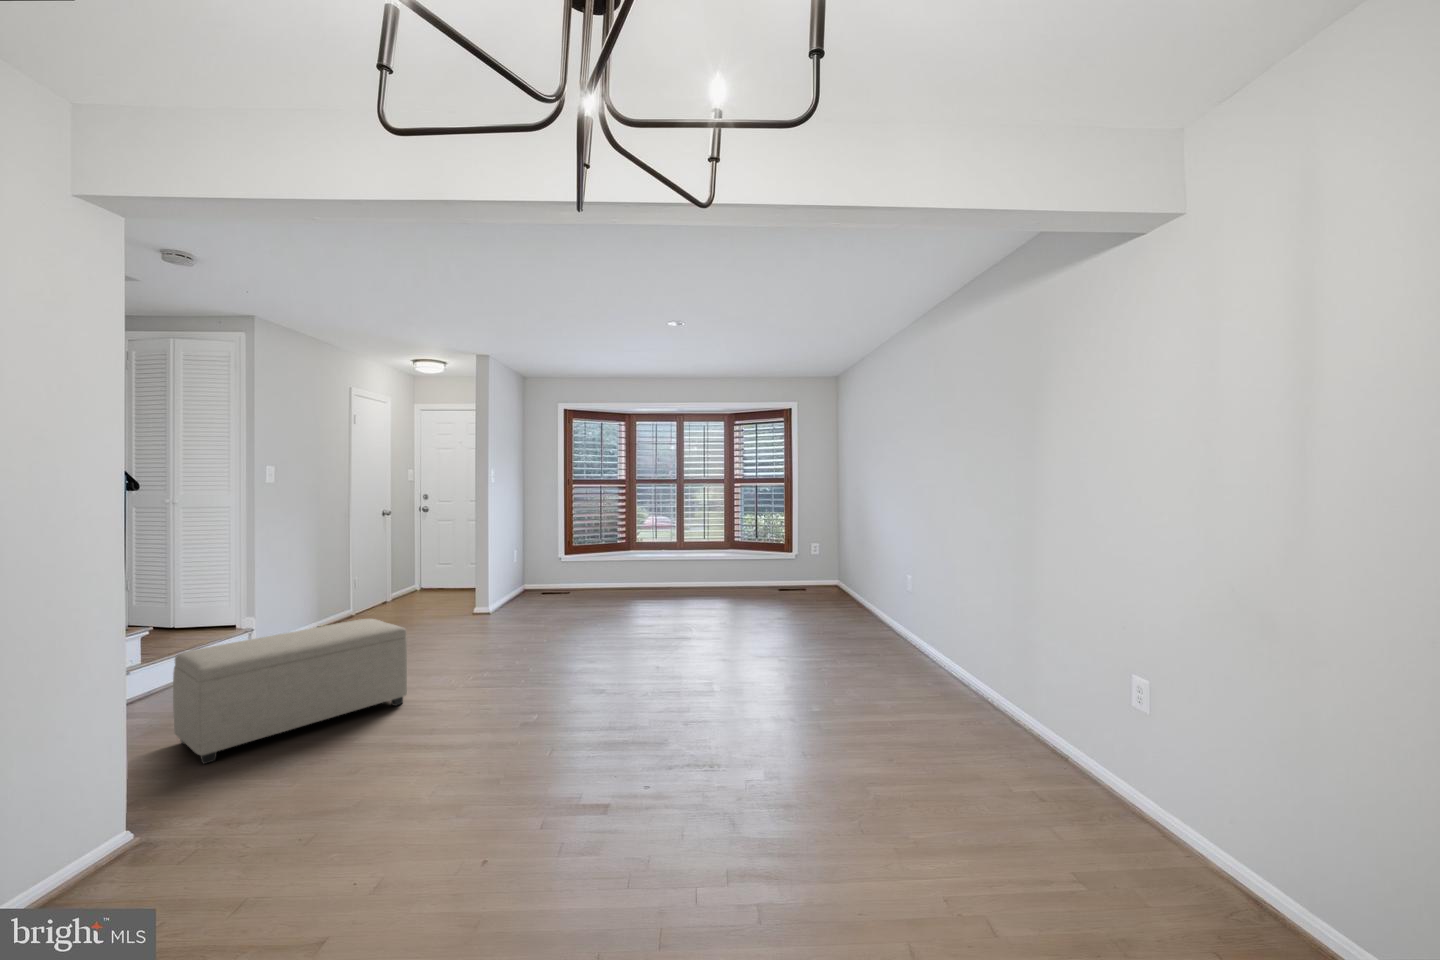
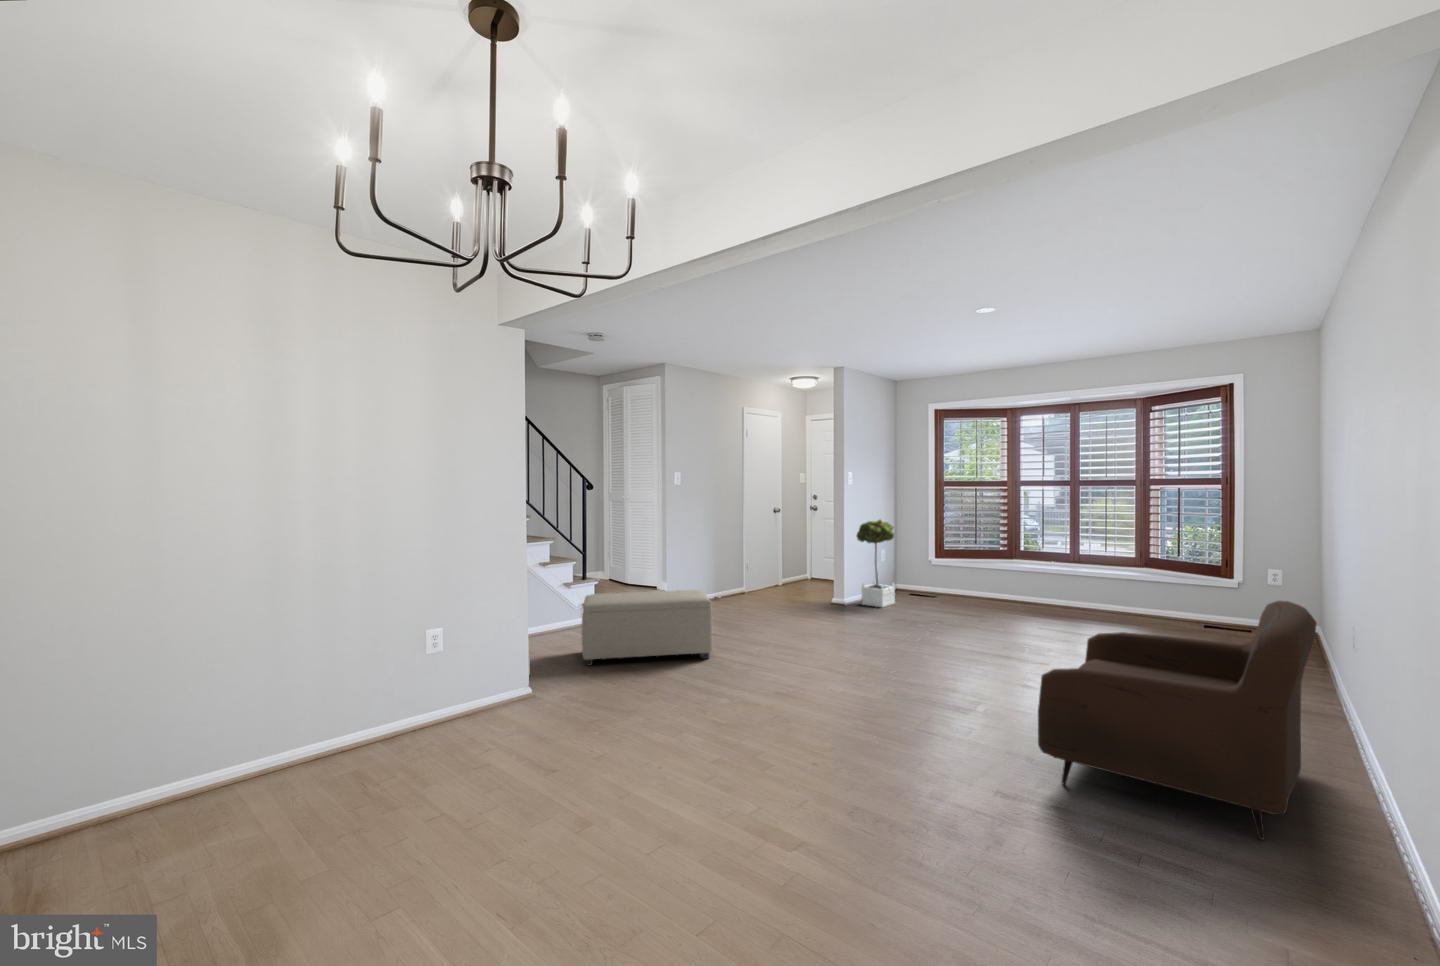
potted tree: none [504,517,543,609] -> present [857,520,895,607]
armchair: none [805,558,999,725] -> present [1038,601,1317,840]

